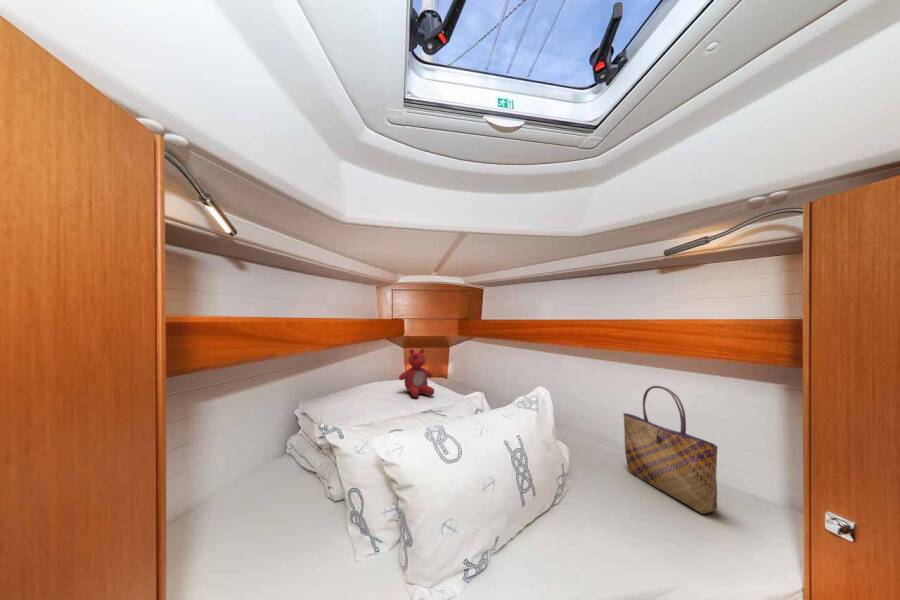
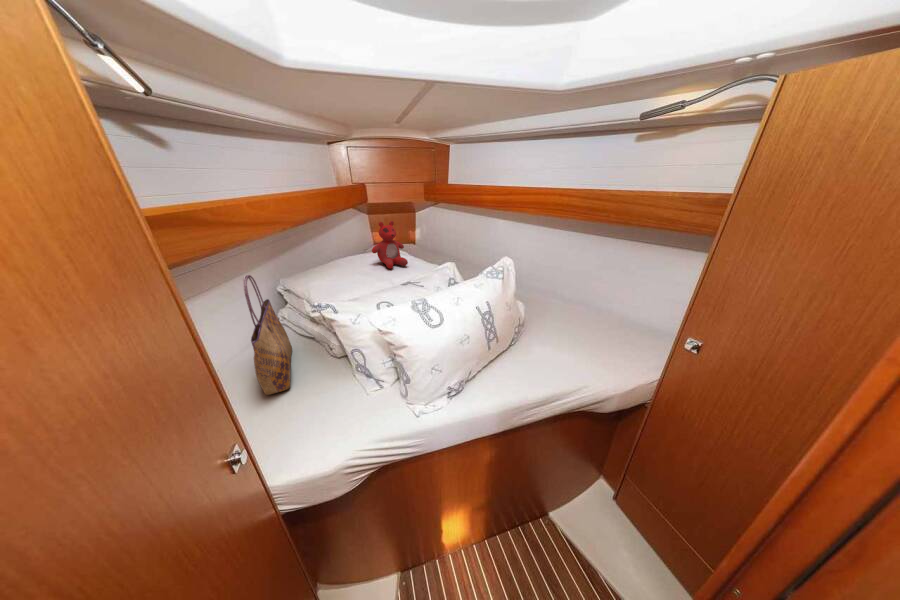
tote bag: present [624,386,718,514] -> present [243,275,292,395]

